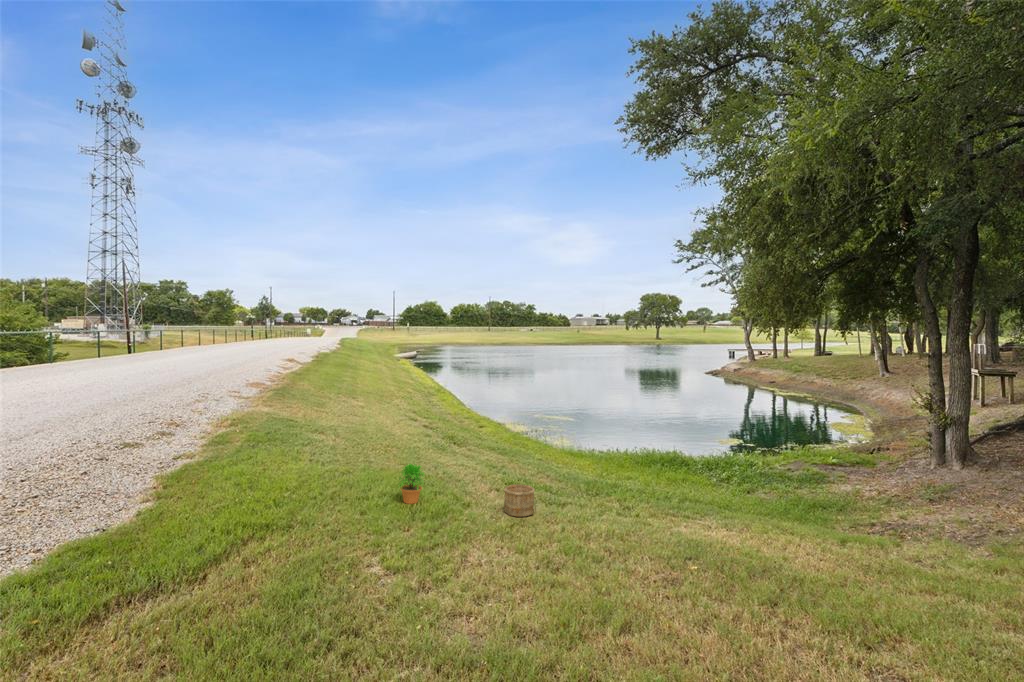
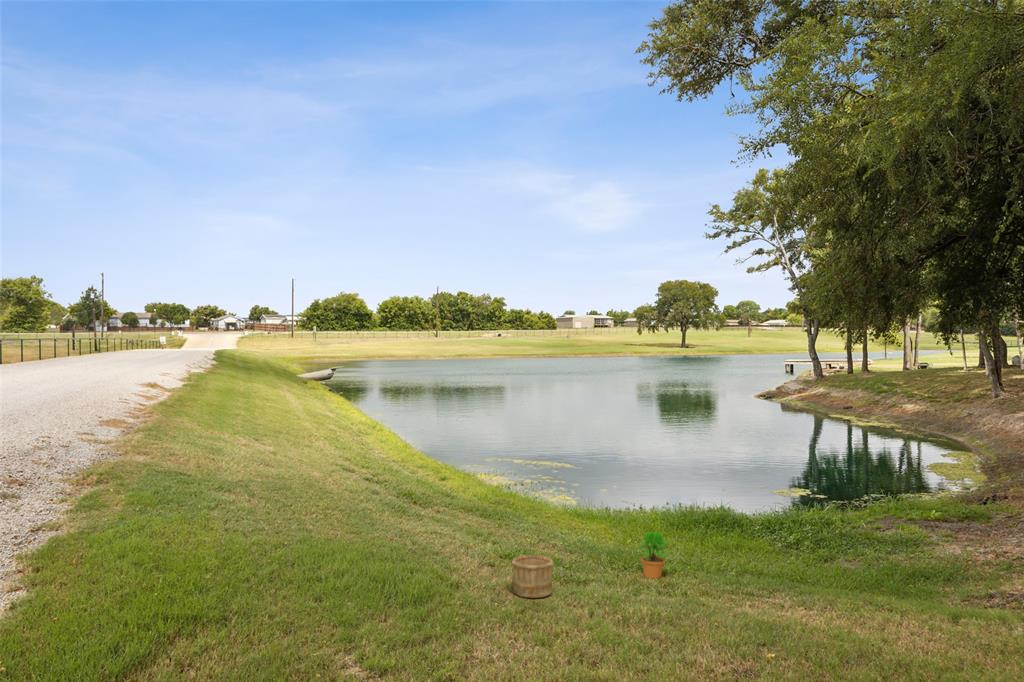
potted plant: present [399,464,424,504] -> present [638,532,666,578]

